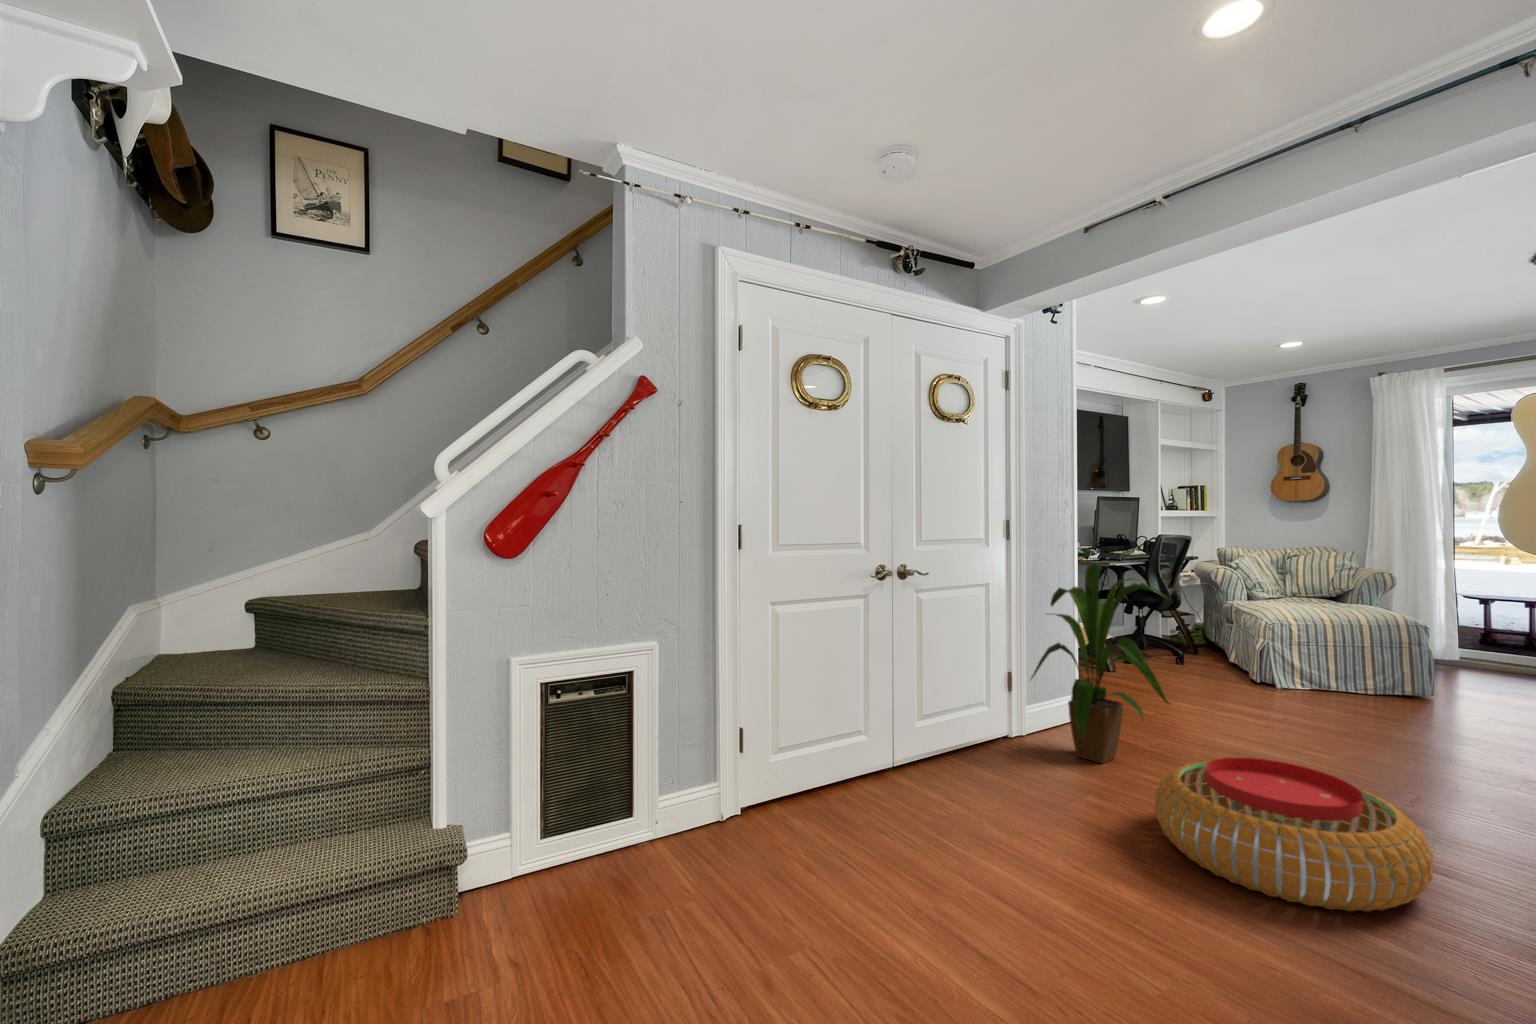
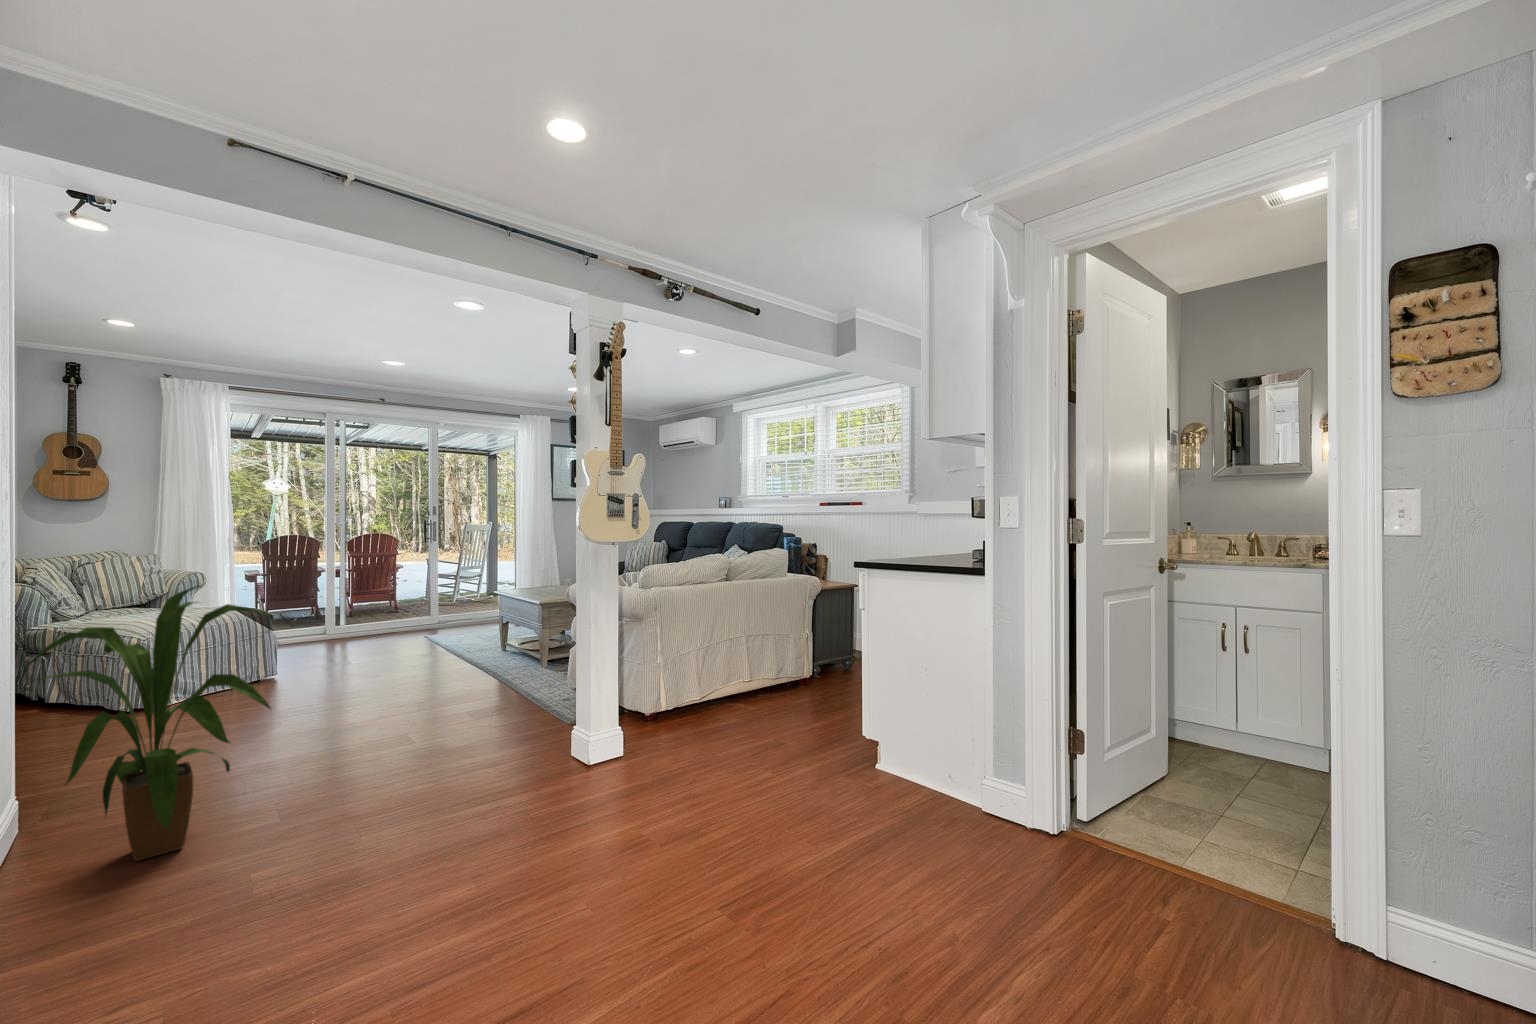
pouf: present [1154,757,1433,912] -> none [350,728,556,851]

